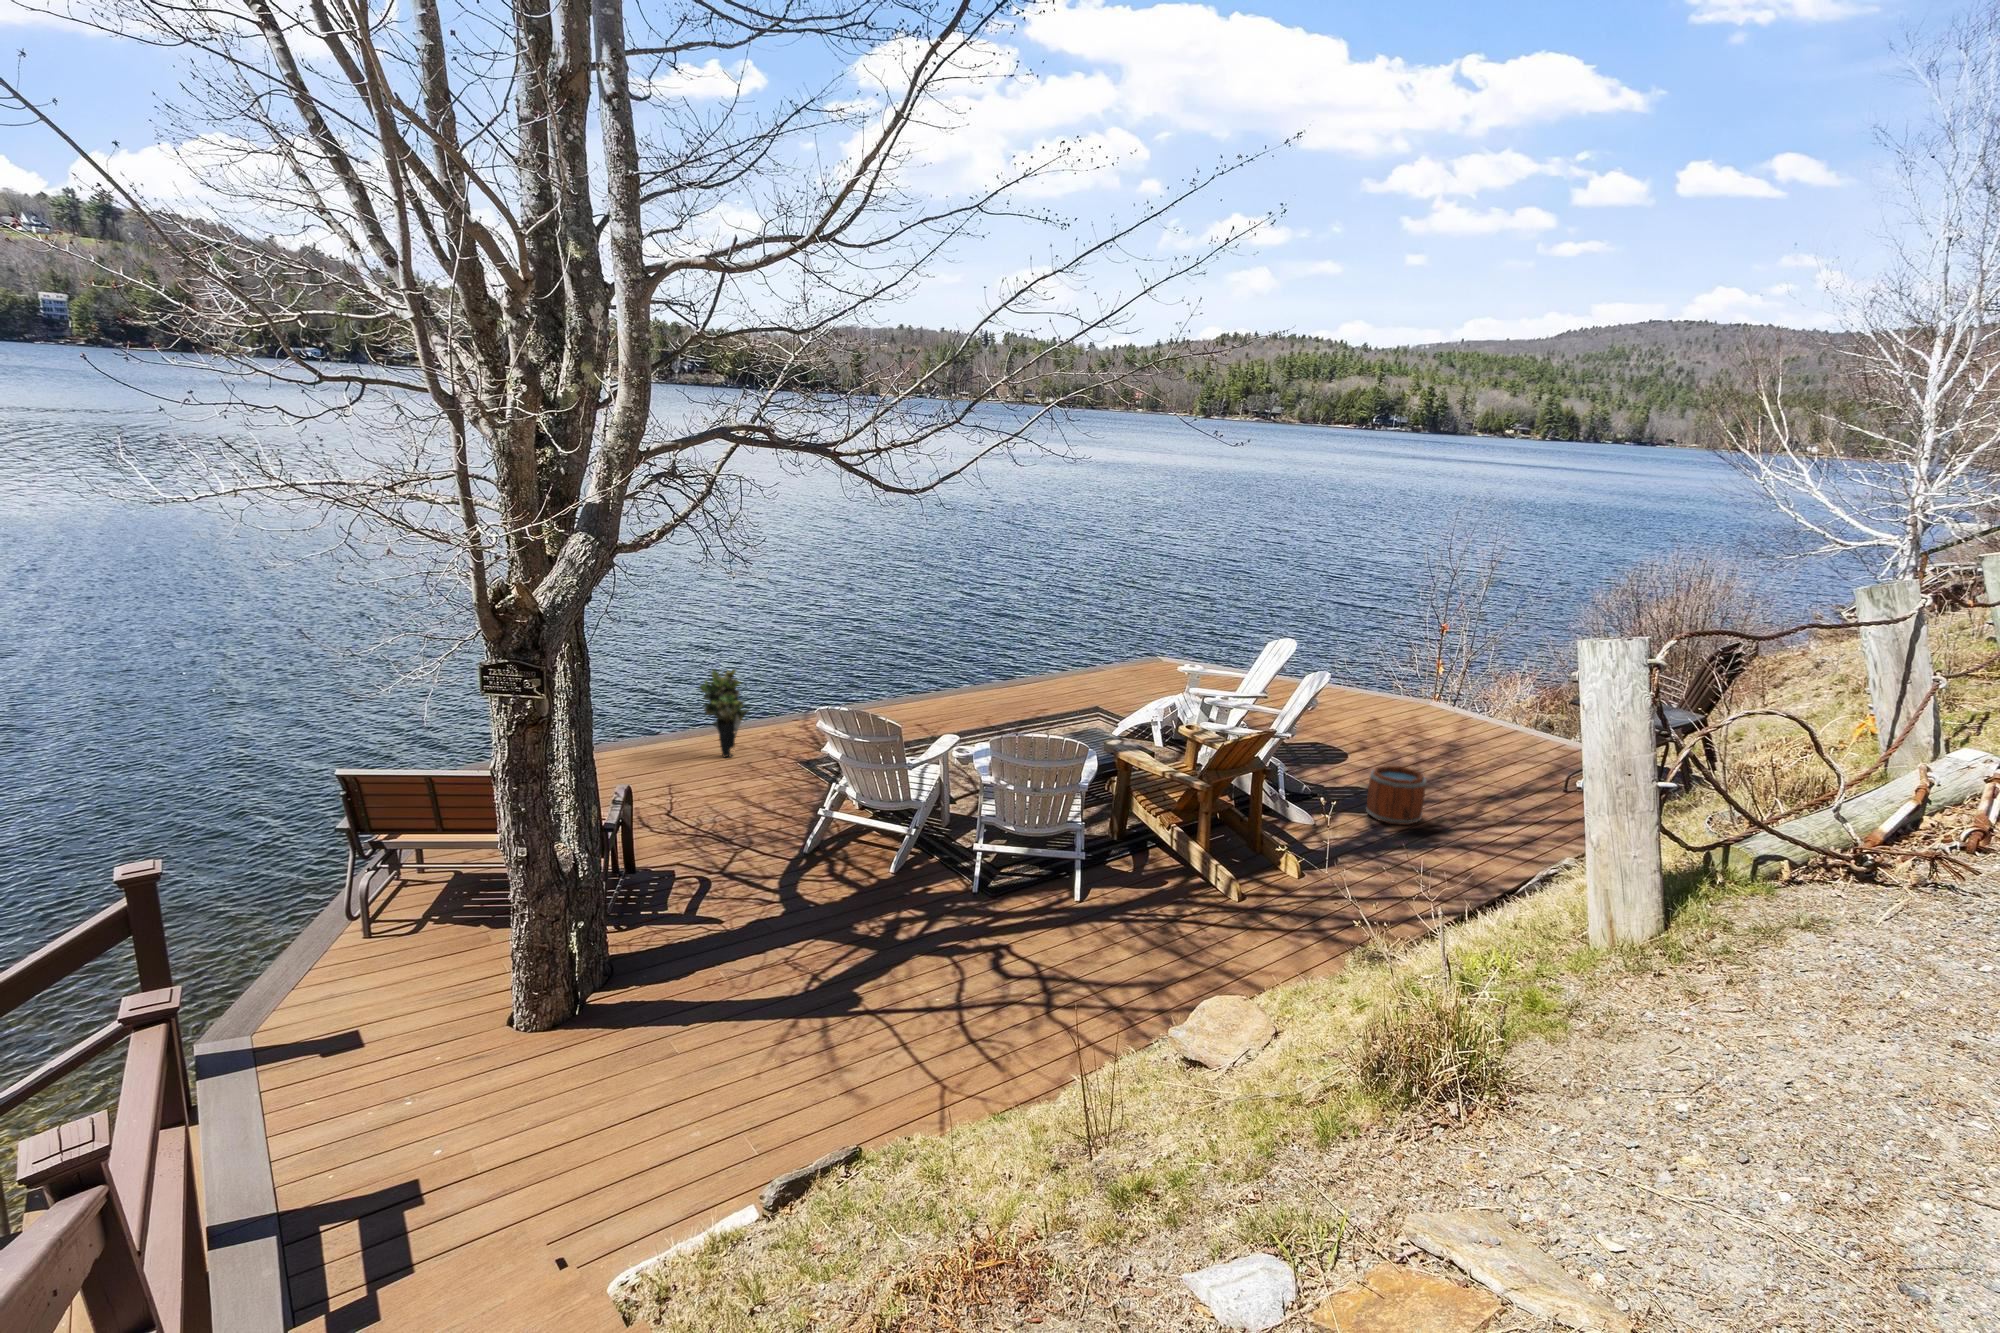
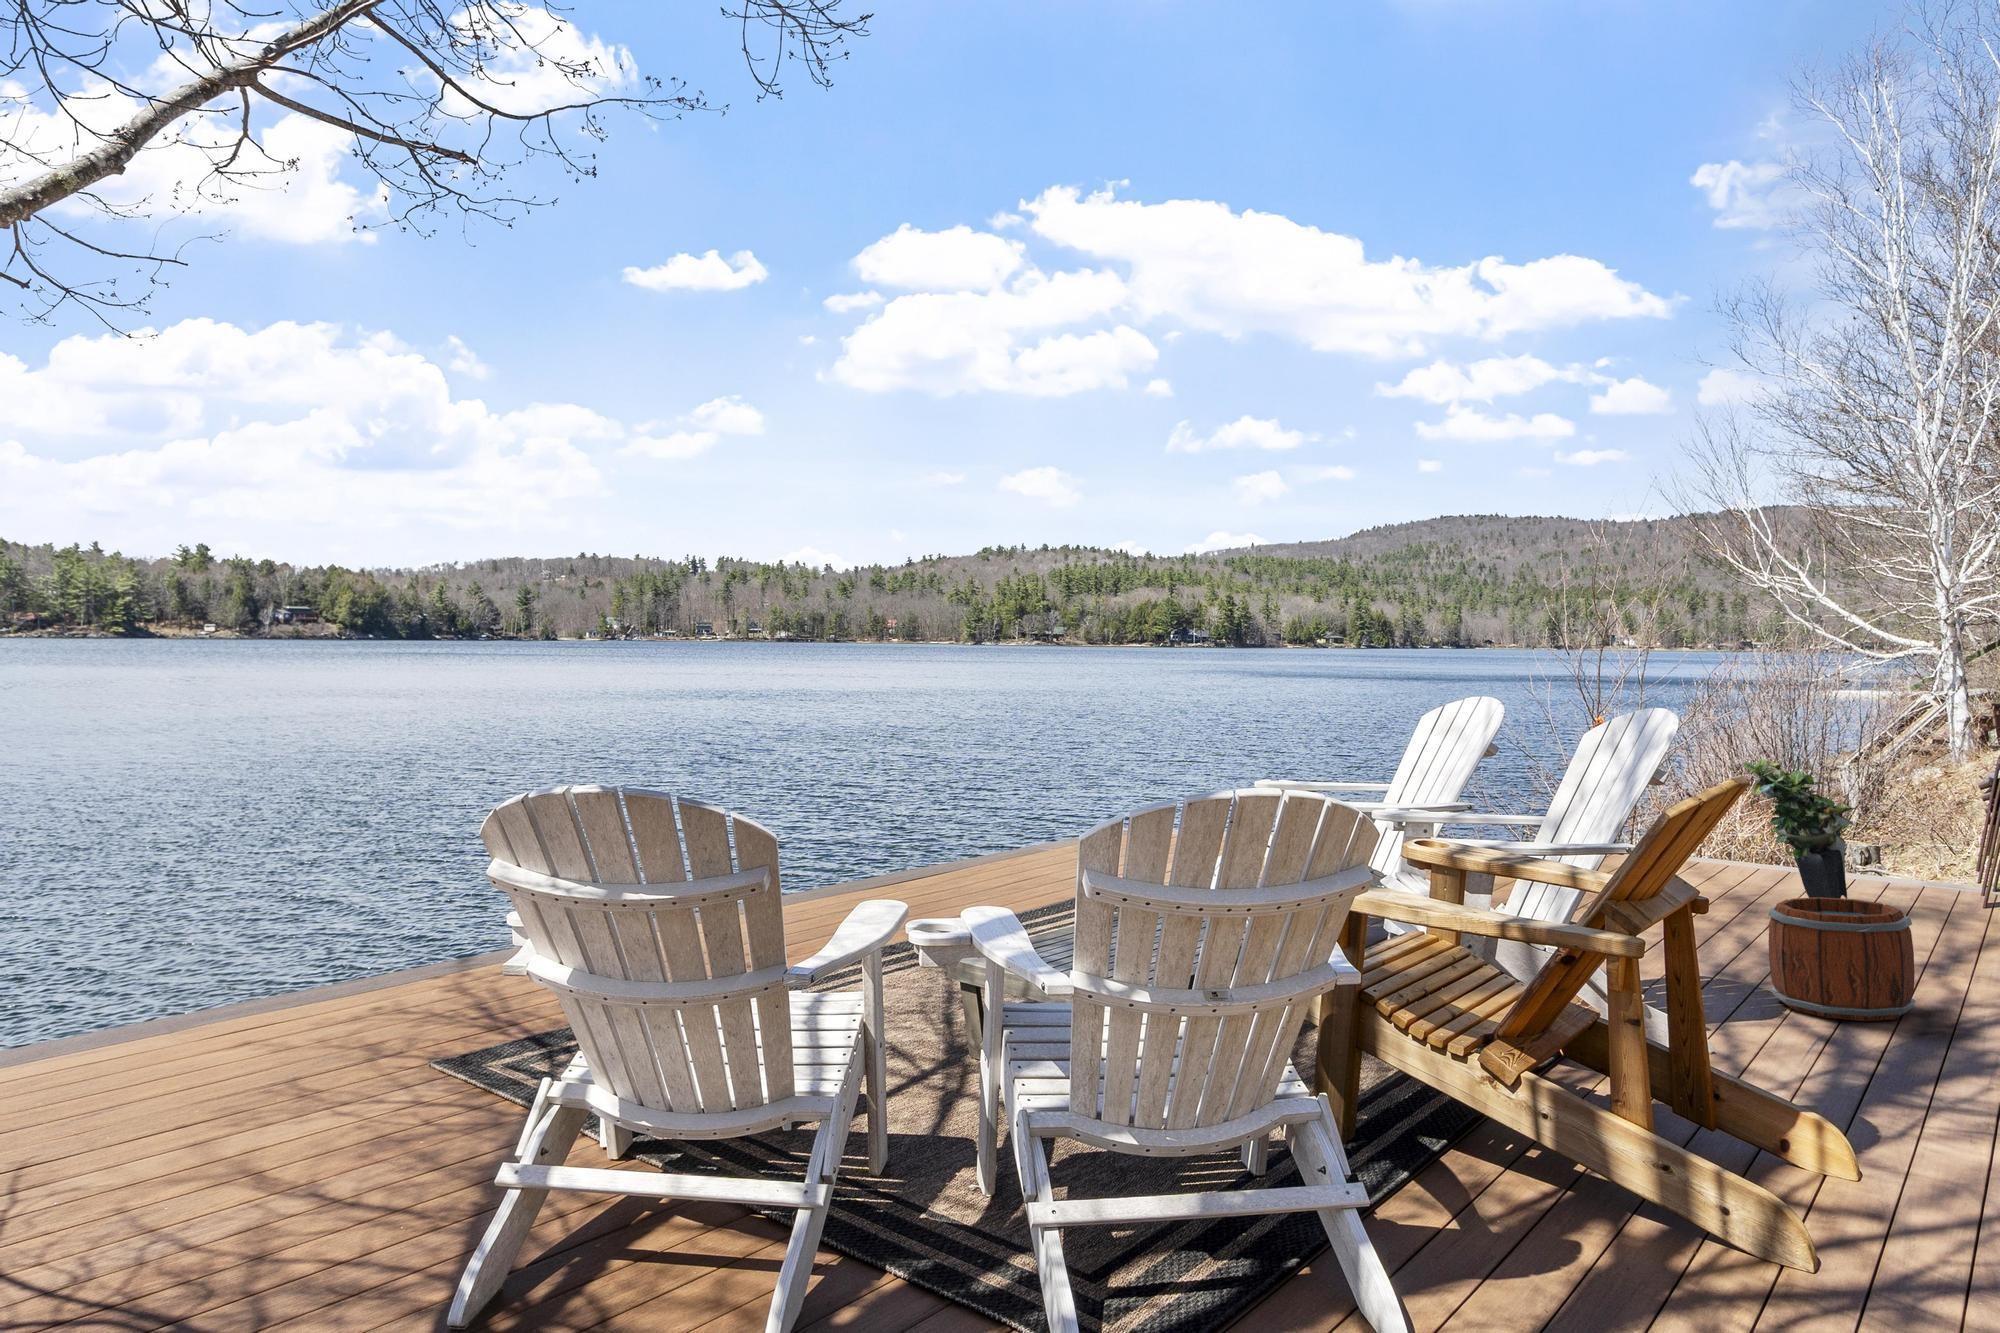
potted plant: present [699,670,748,757] -> present [1741,757,1854,899]

